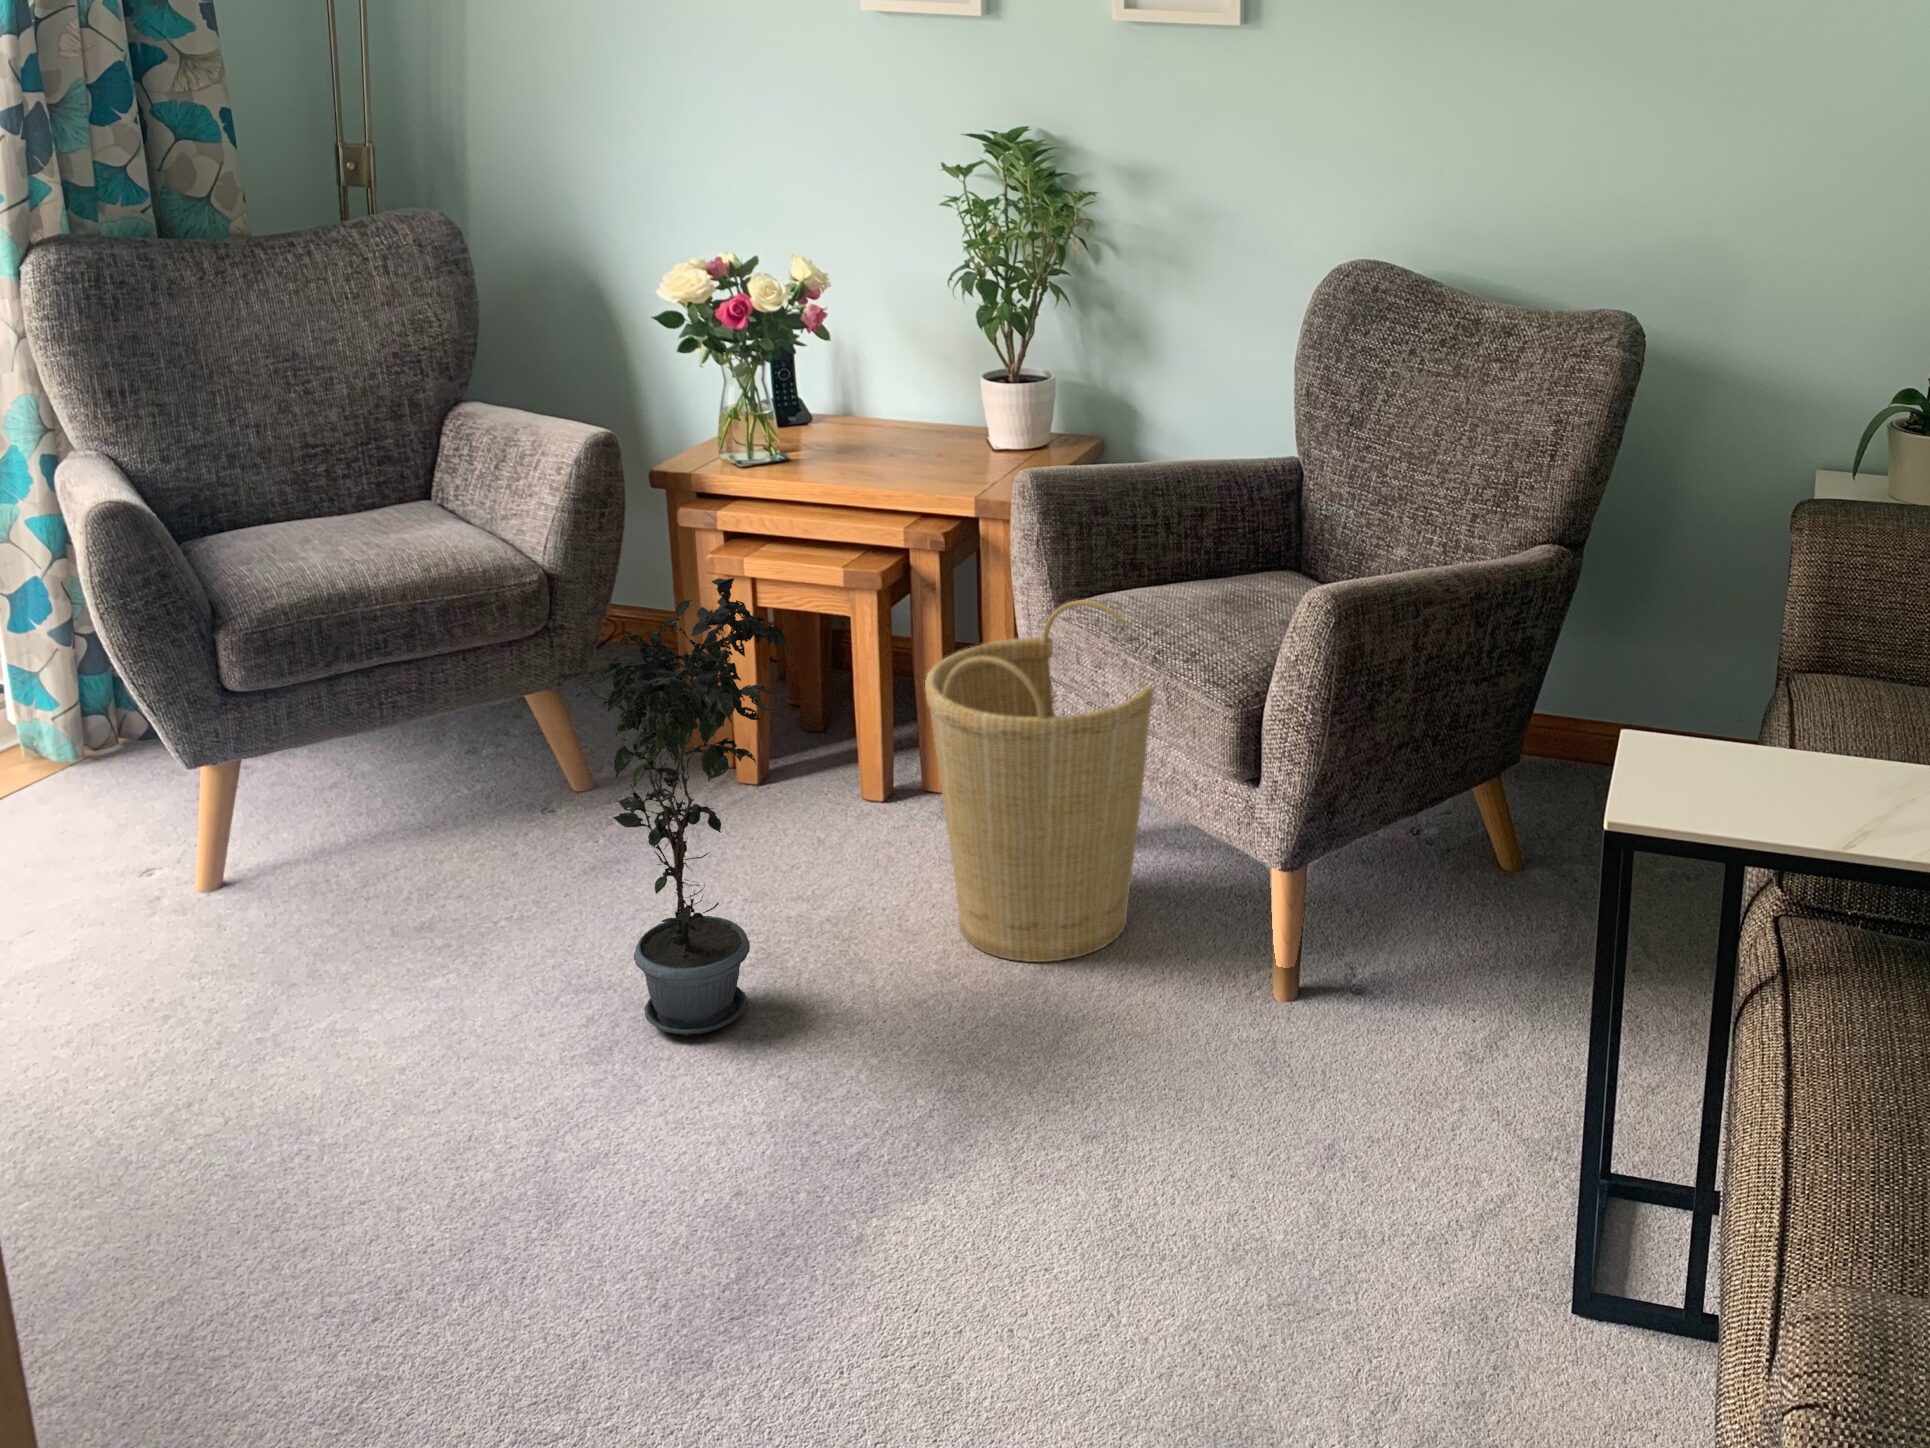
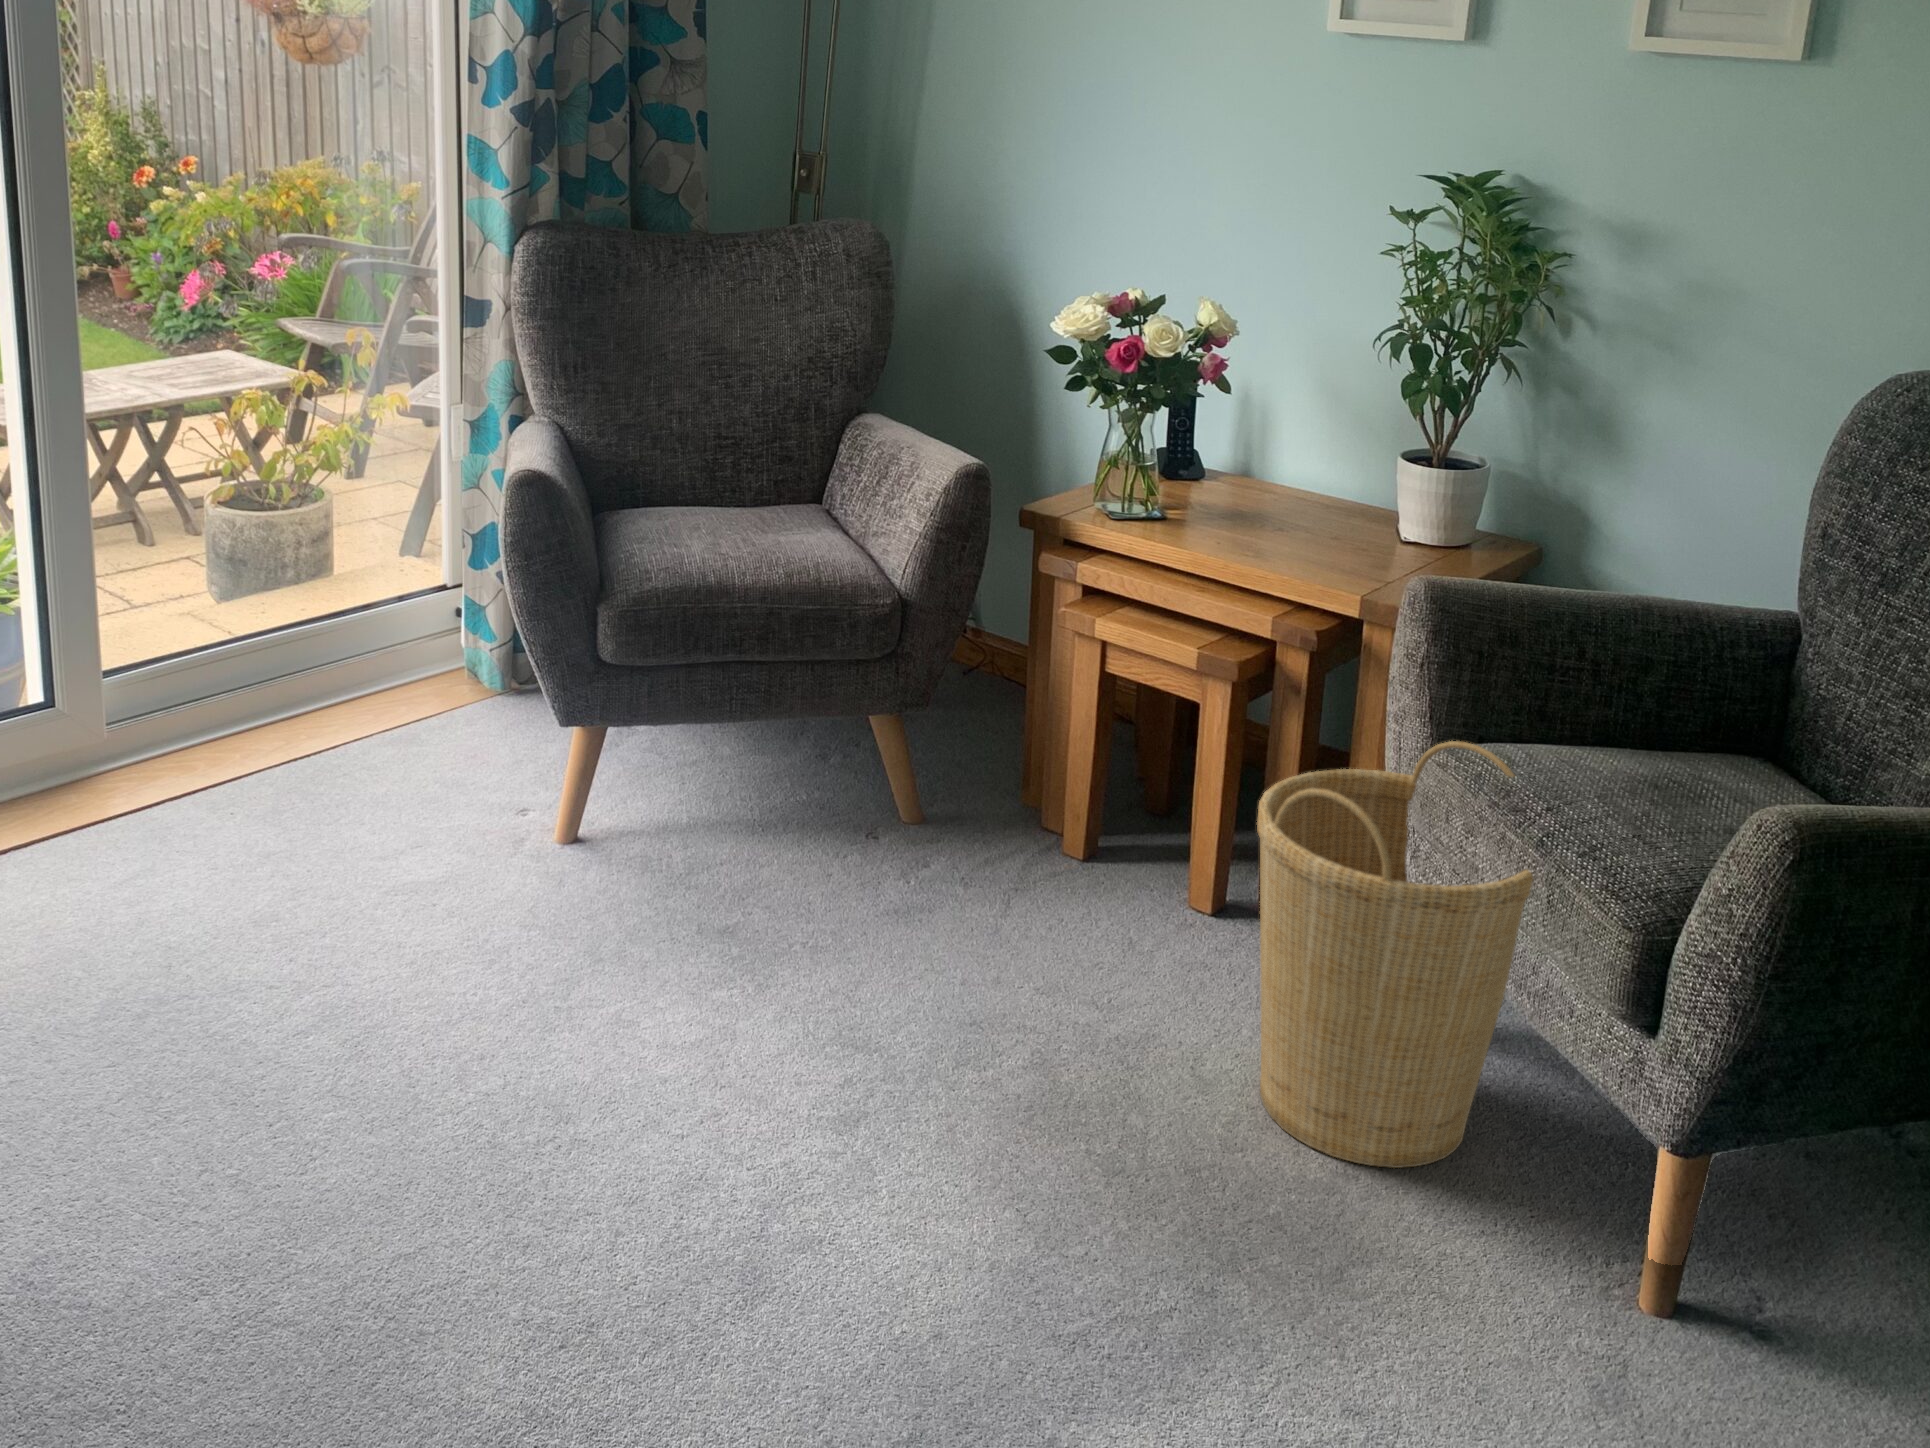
potted plant: present [576,578,786,1037] -> none [873,648,1099,1134]

